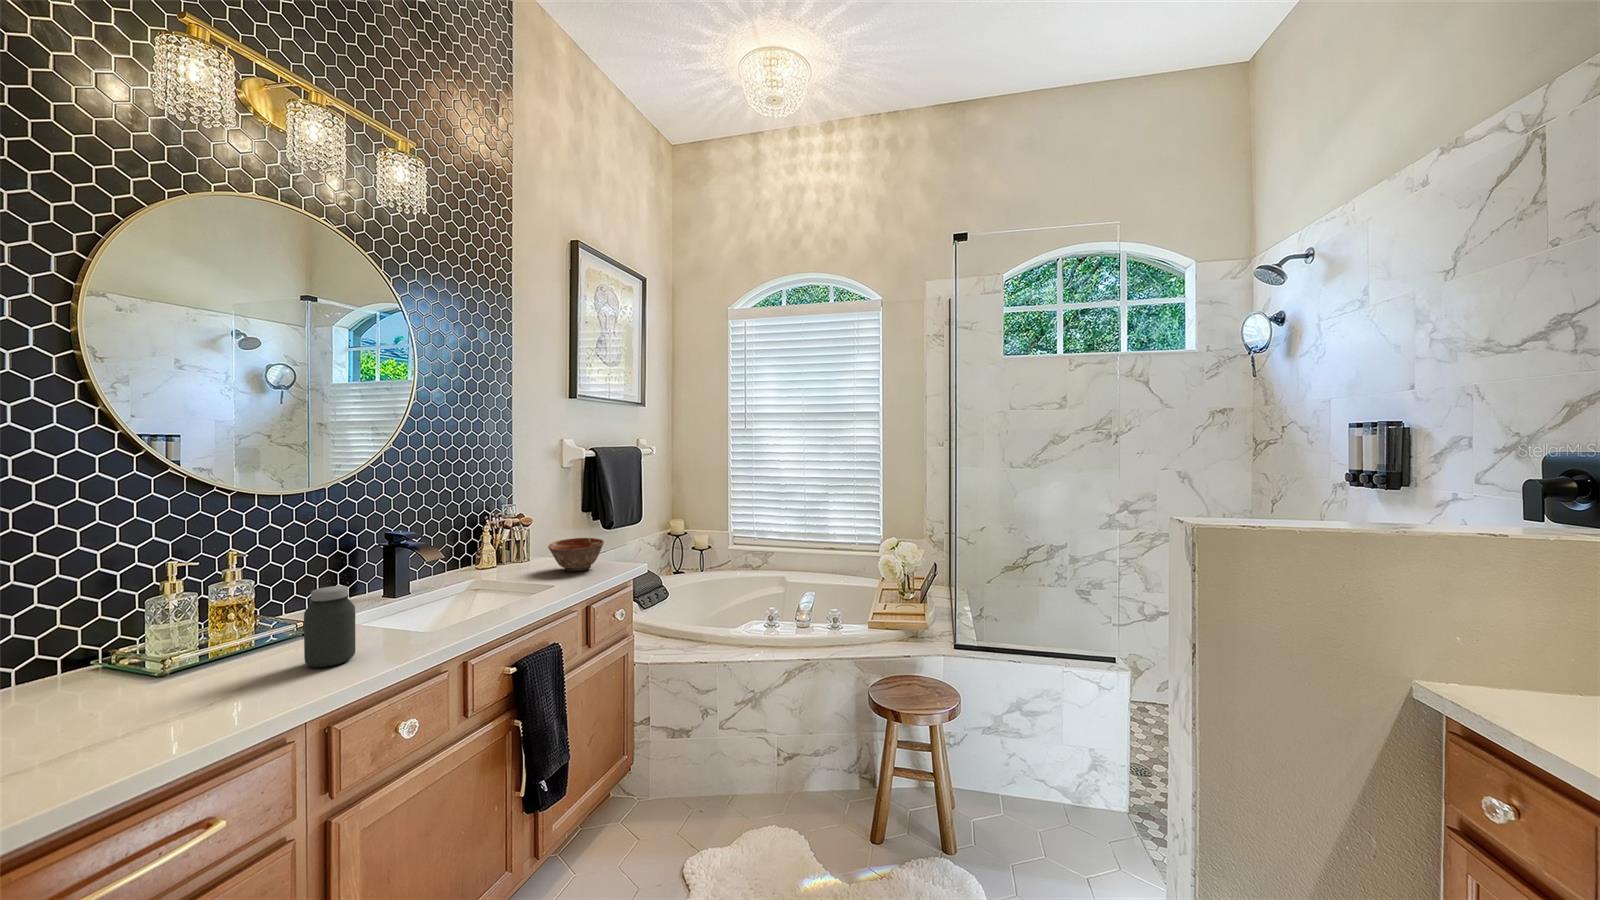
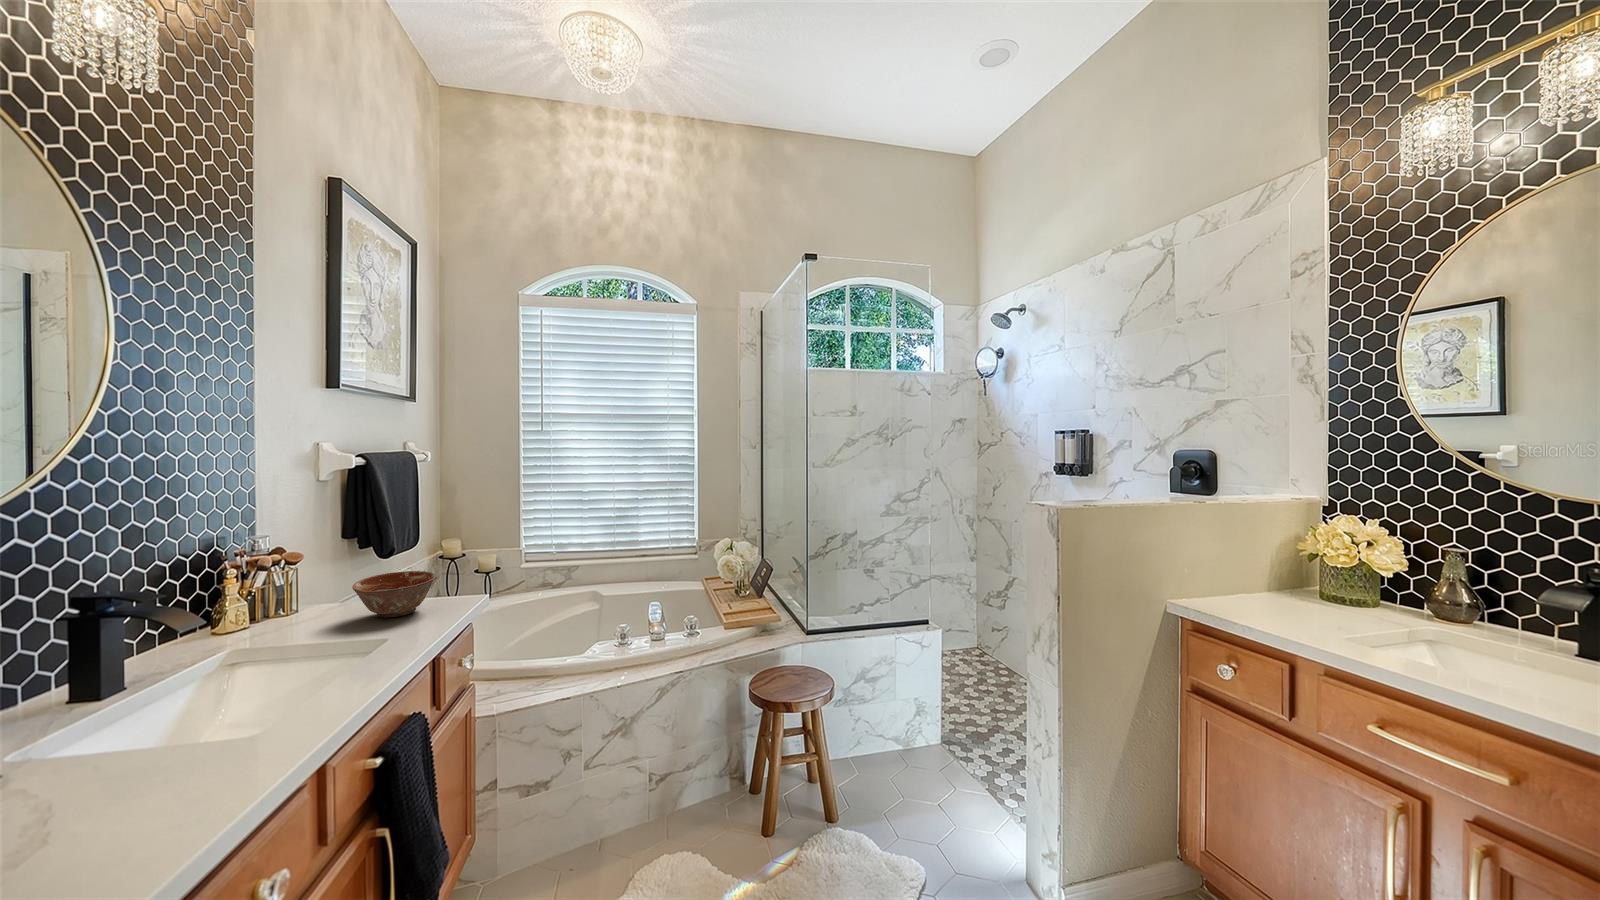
jar: present [304,586,355,667] -> none [79,689,182,835]

